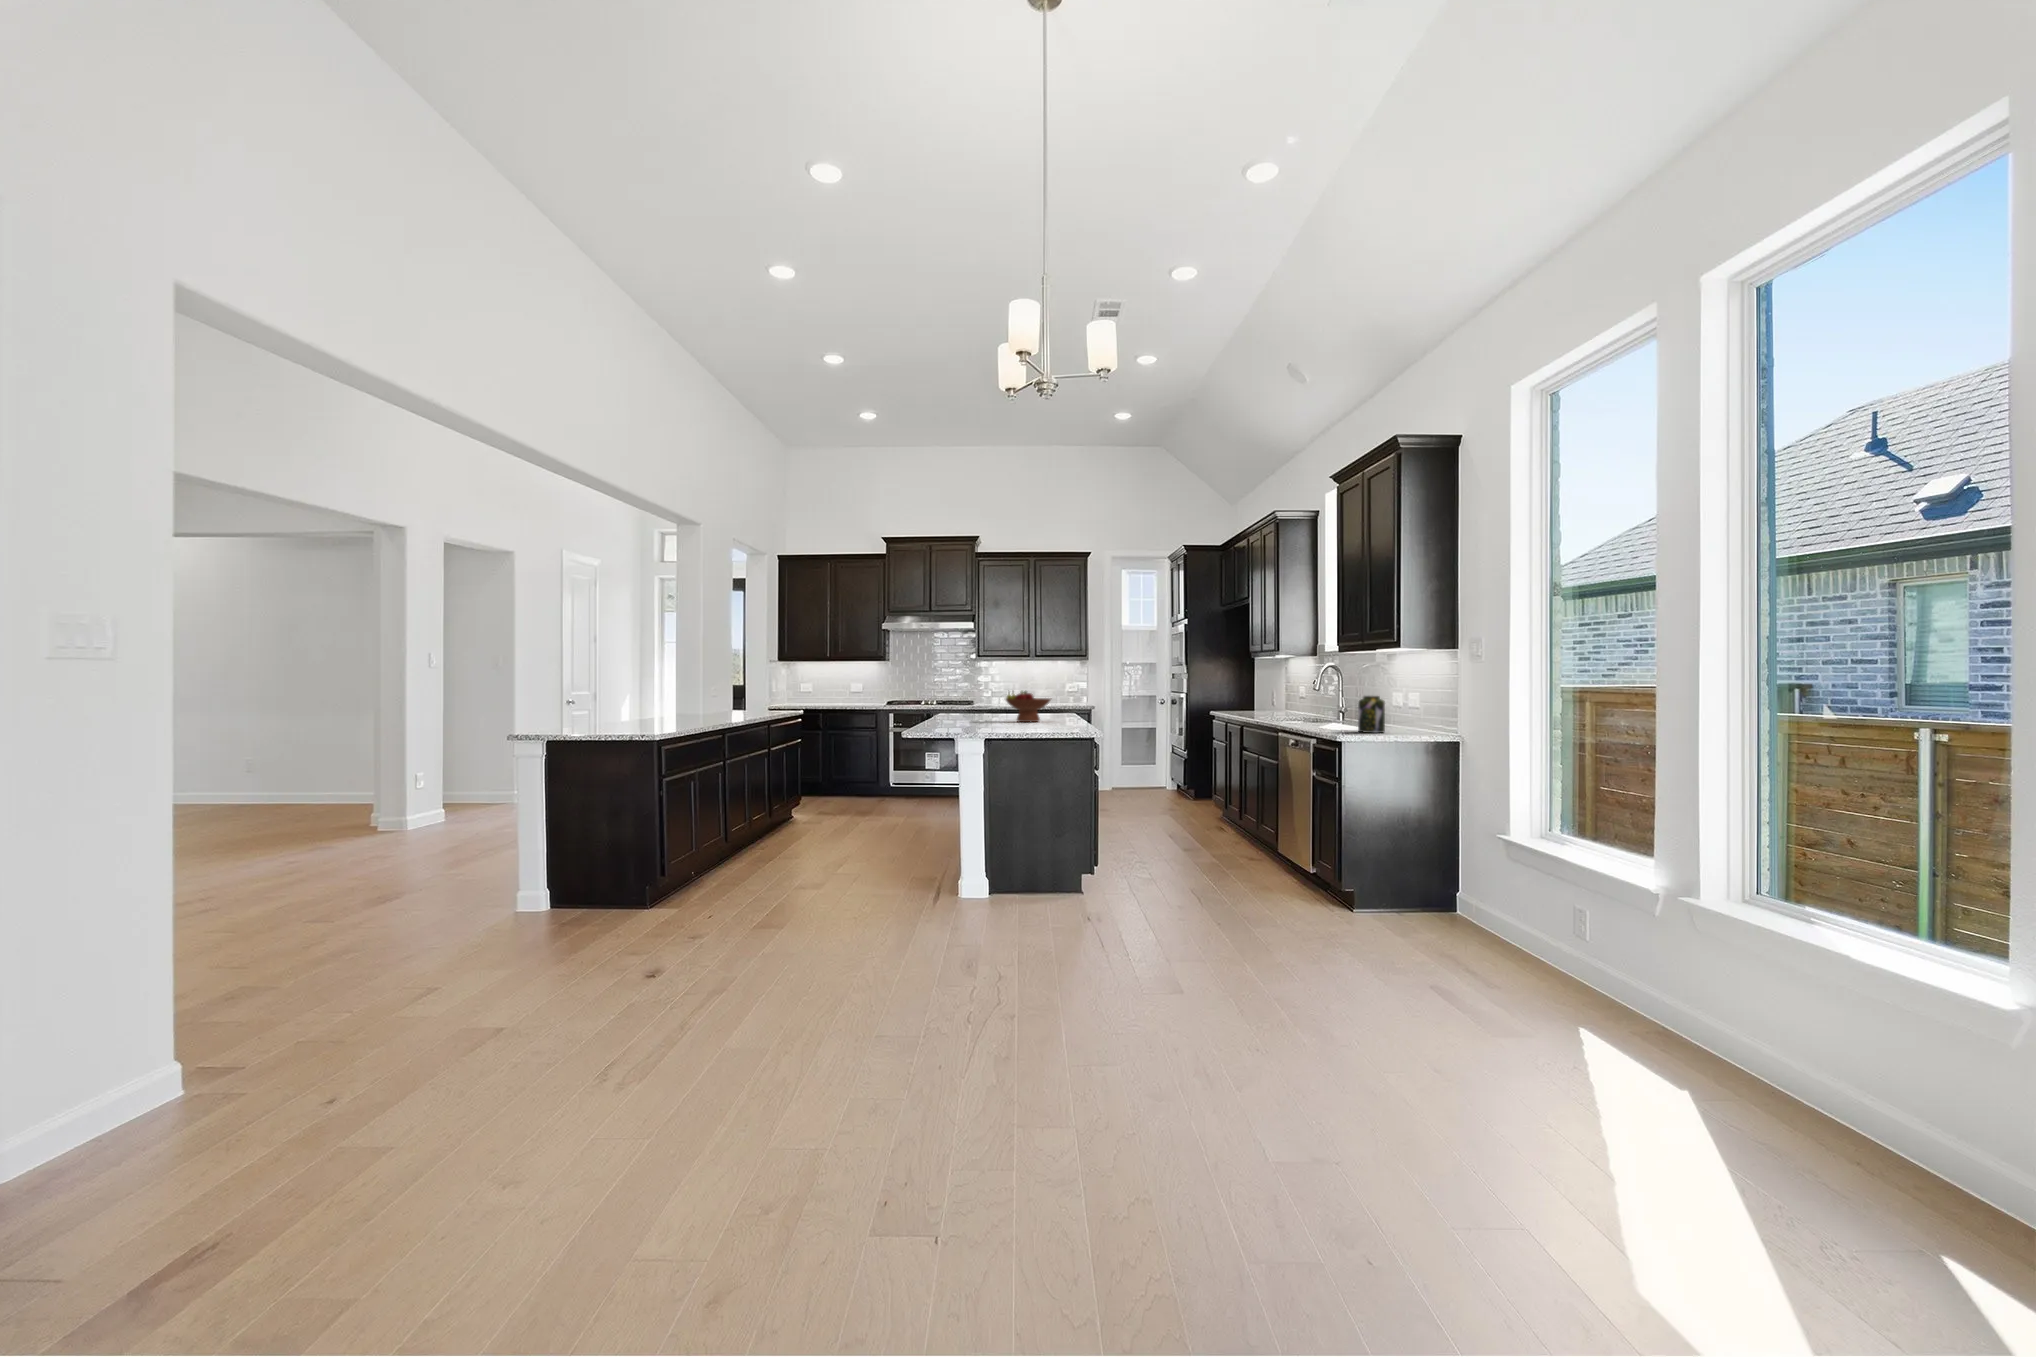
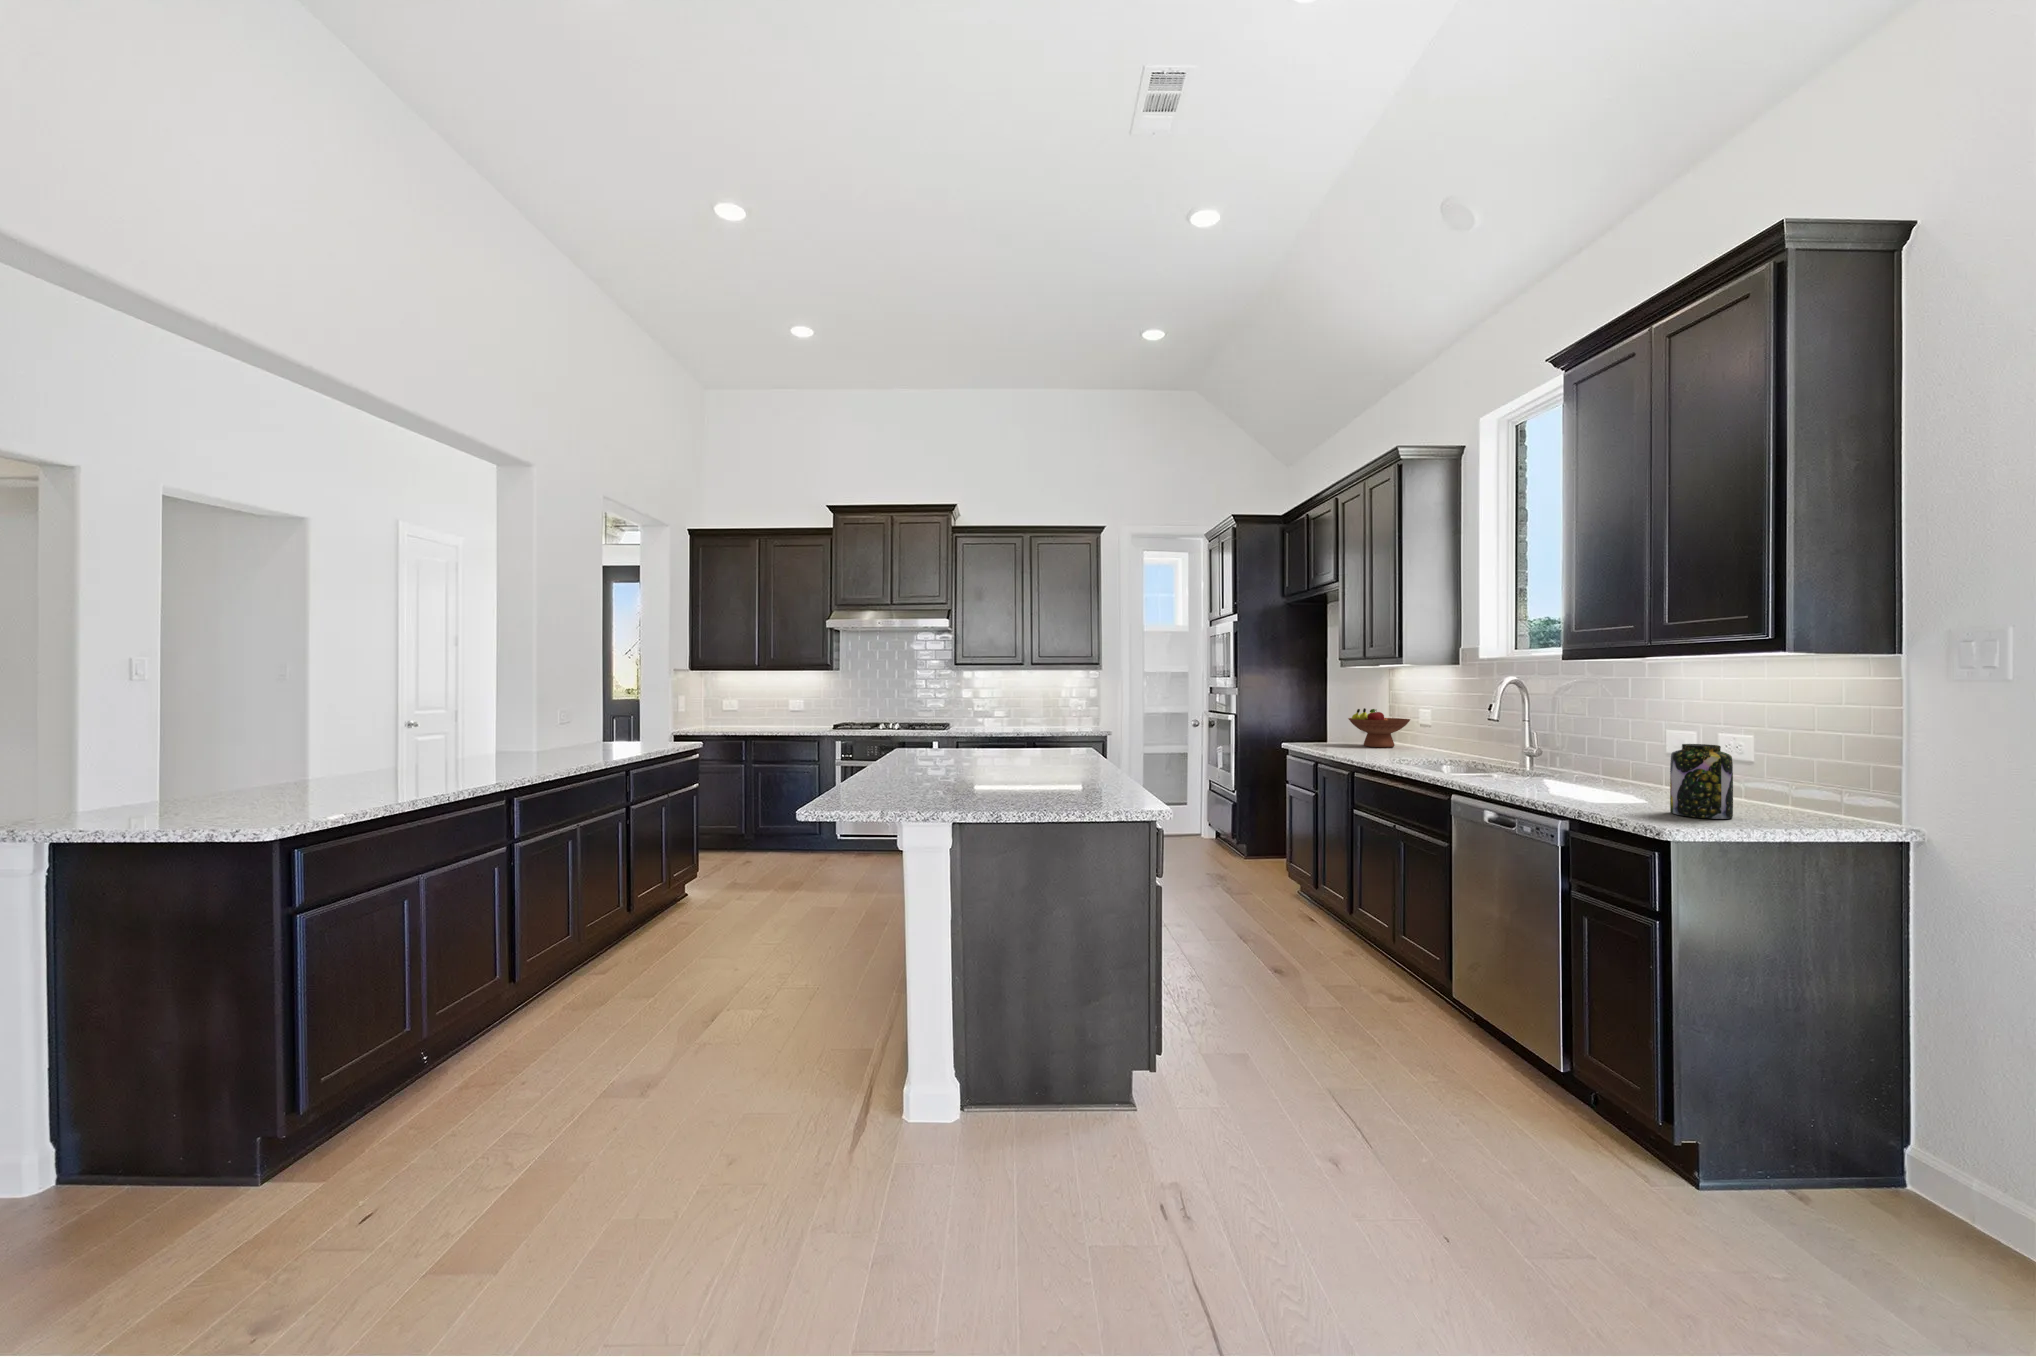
fruit bowl: present [1006,691,1051,722] -> present [1348,708,1410,747]

